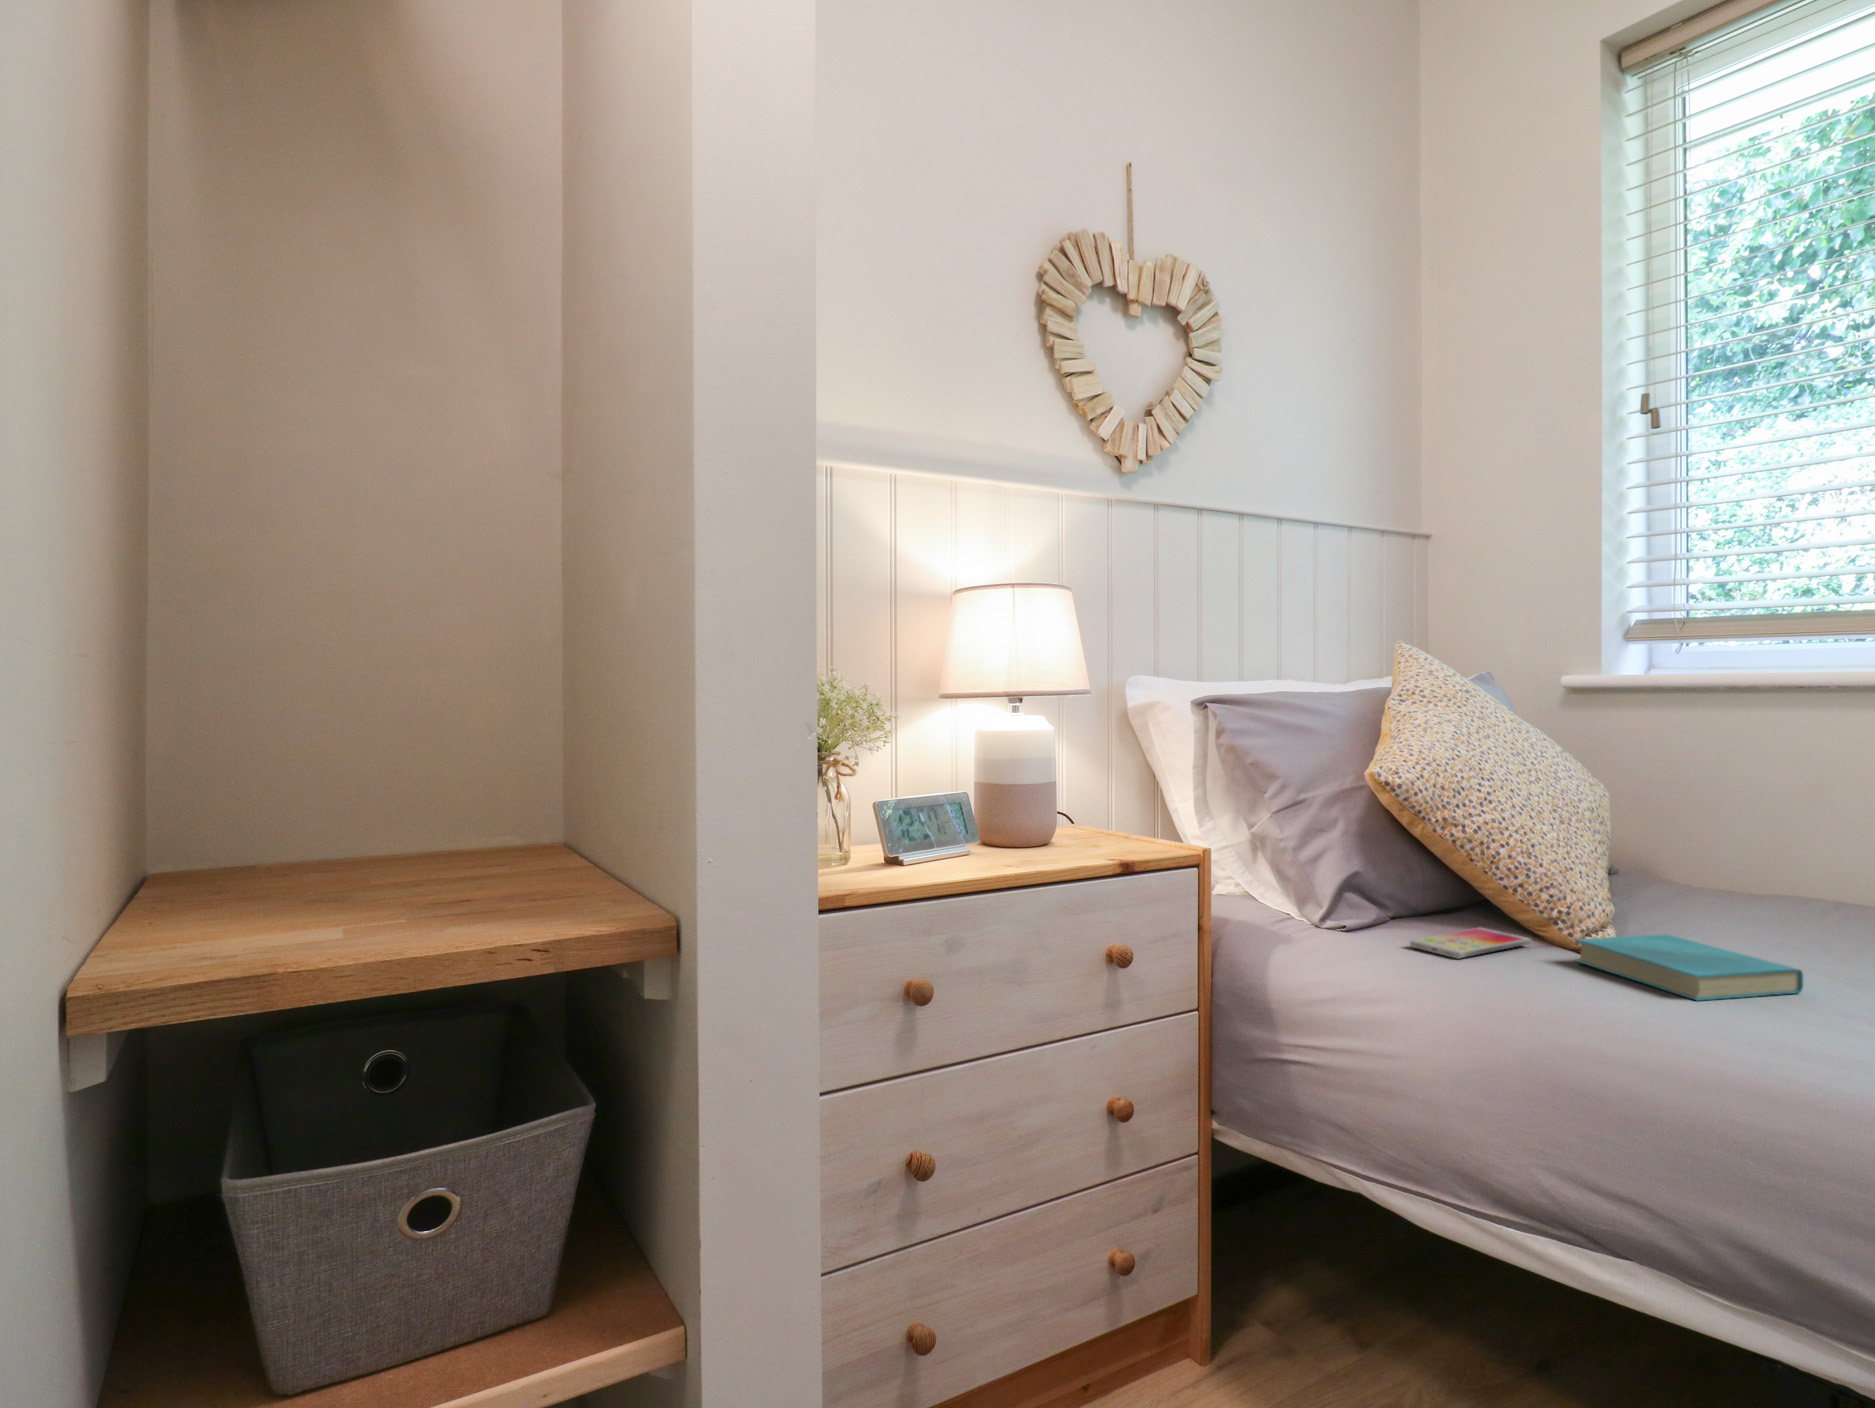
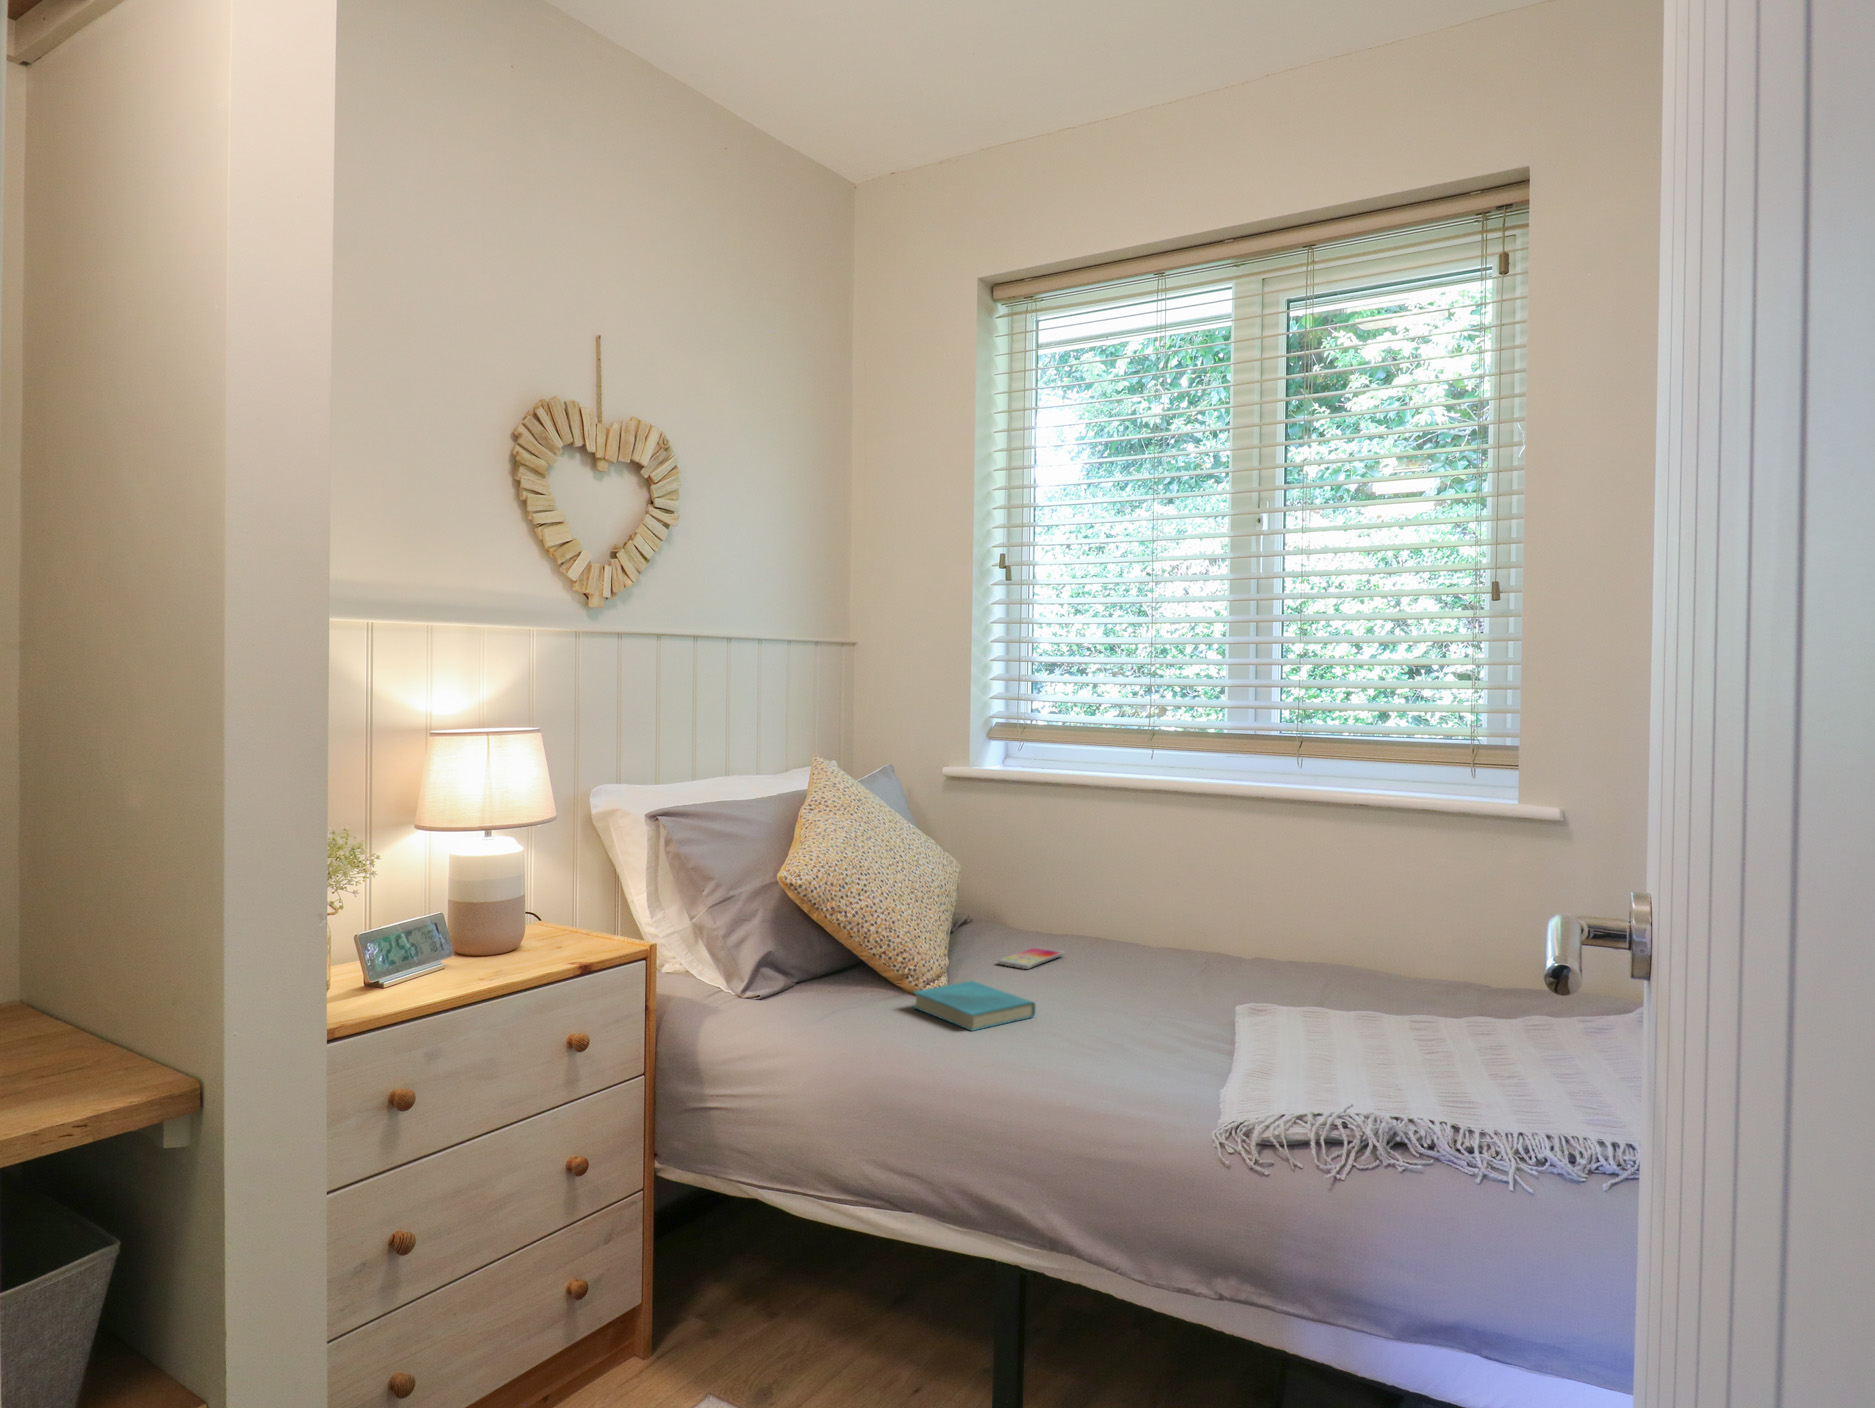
smartphone: present [1410,928,1531,959] -> present [998,947,1064,969]

